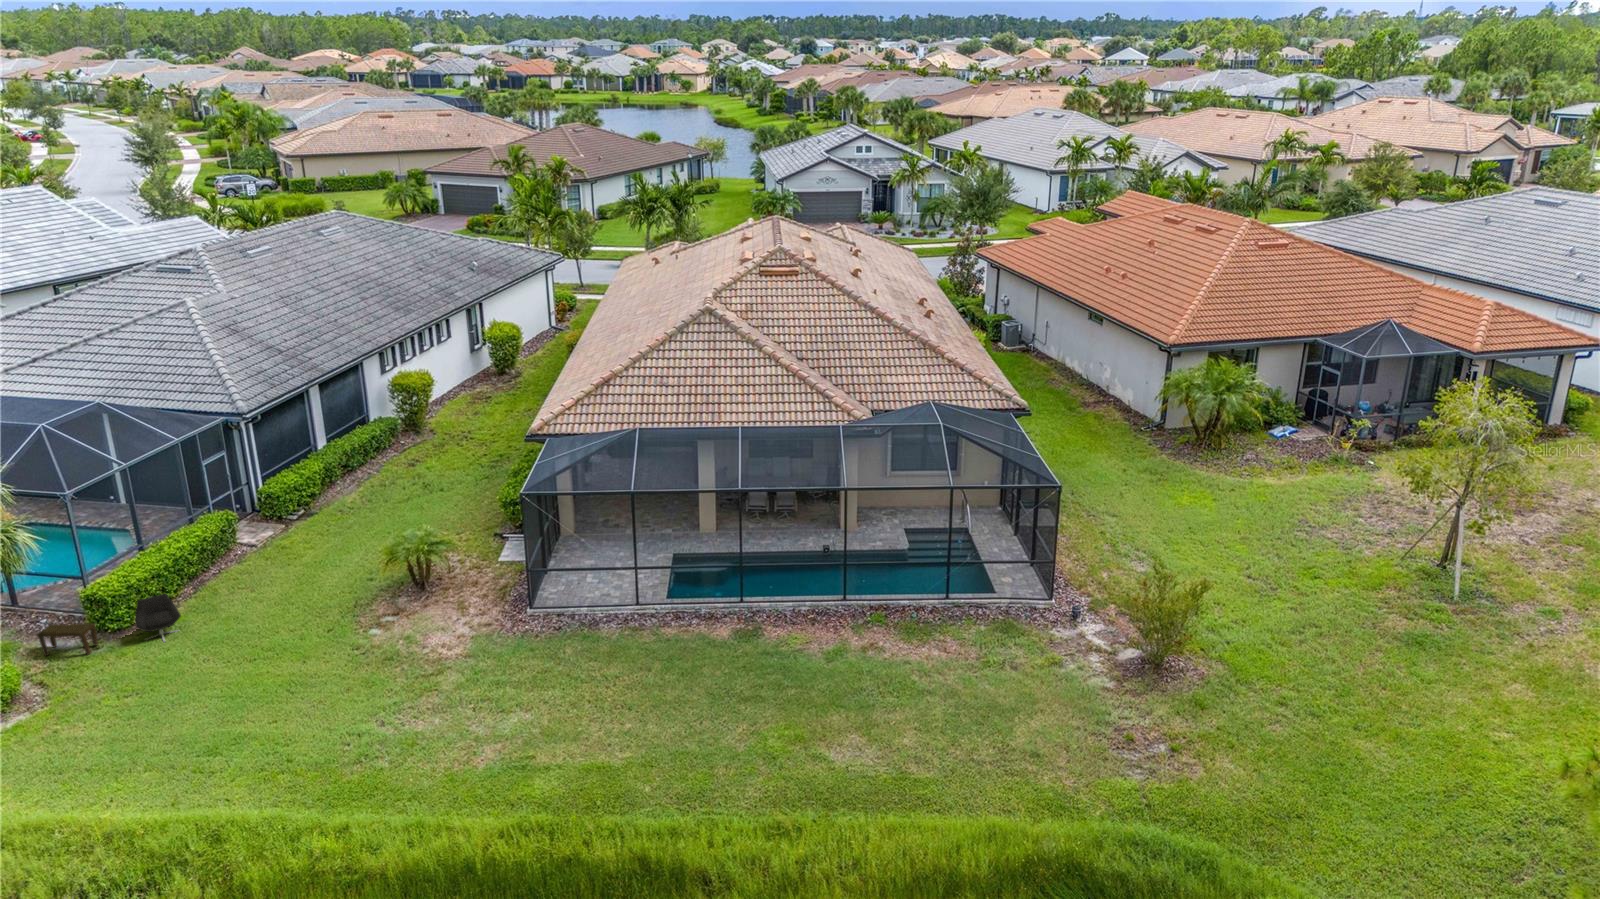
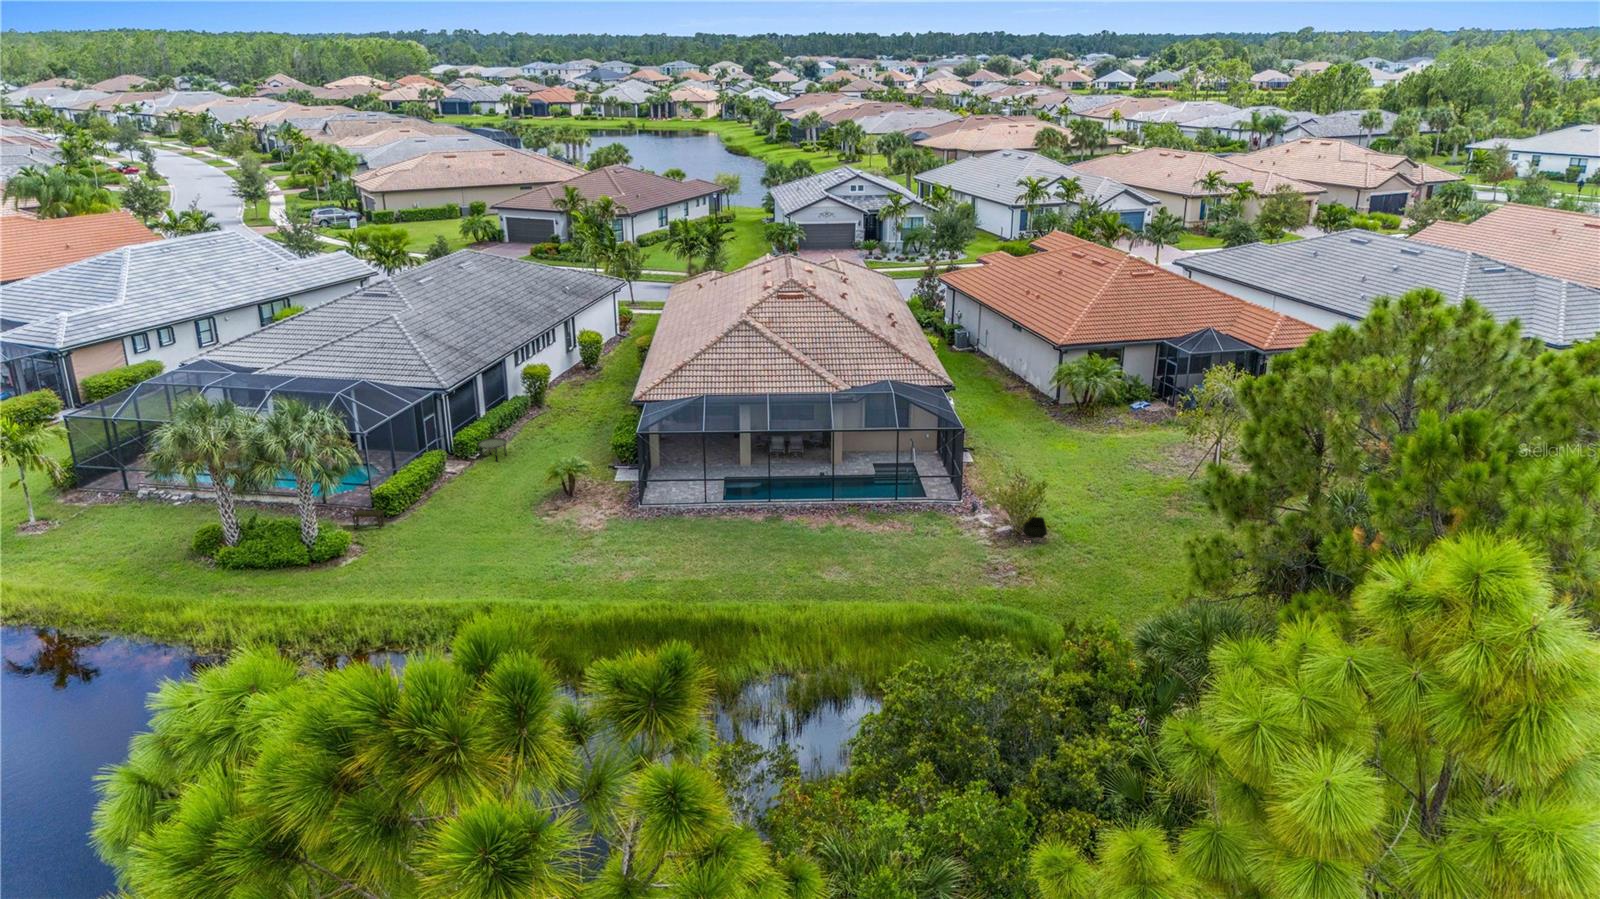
round table: none [296,486,345,525] -> present [478,438,507,461]
lounge chair: present [135,594,181,642] -> present [1022,517,1047,546]

